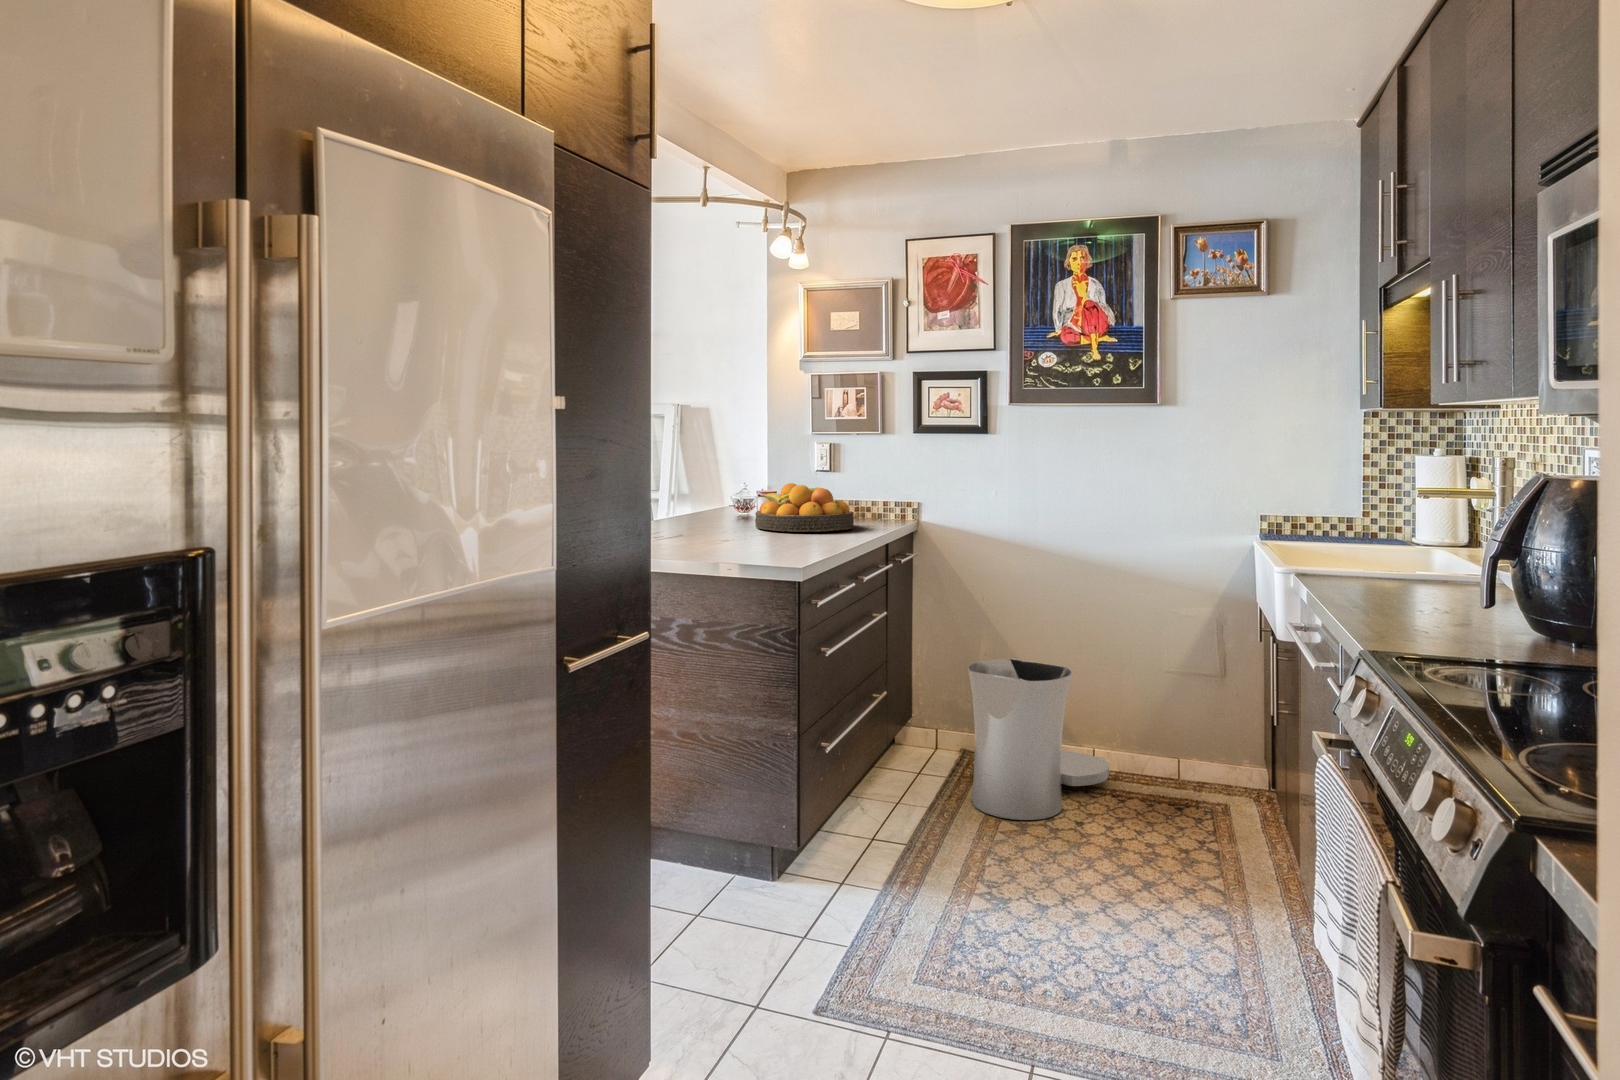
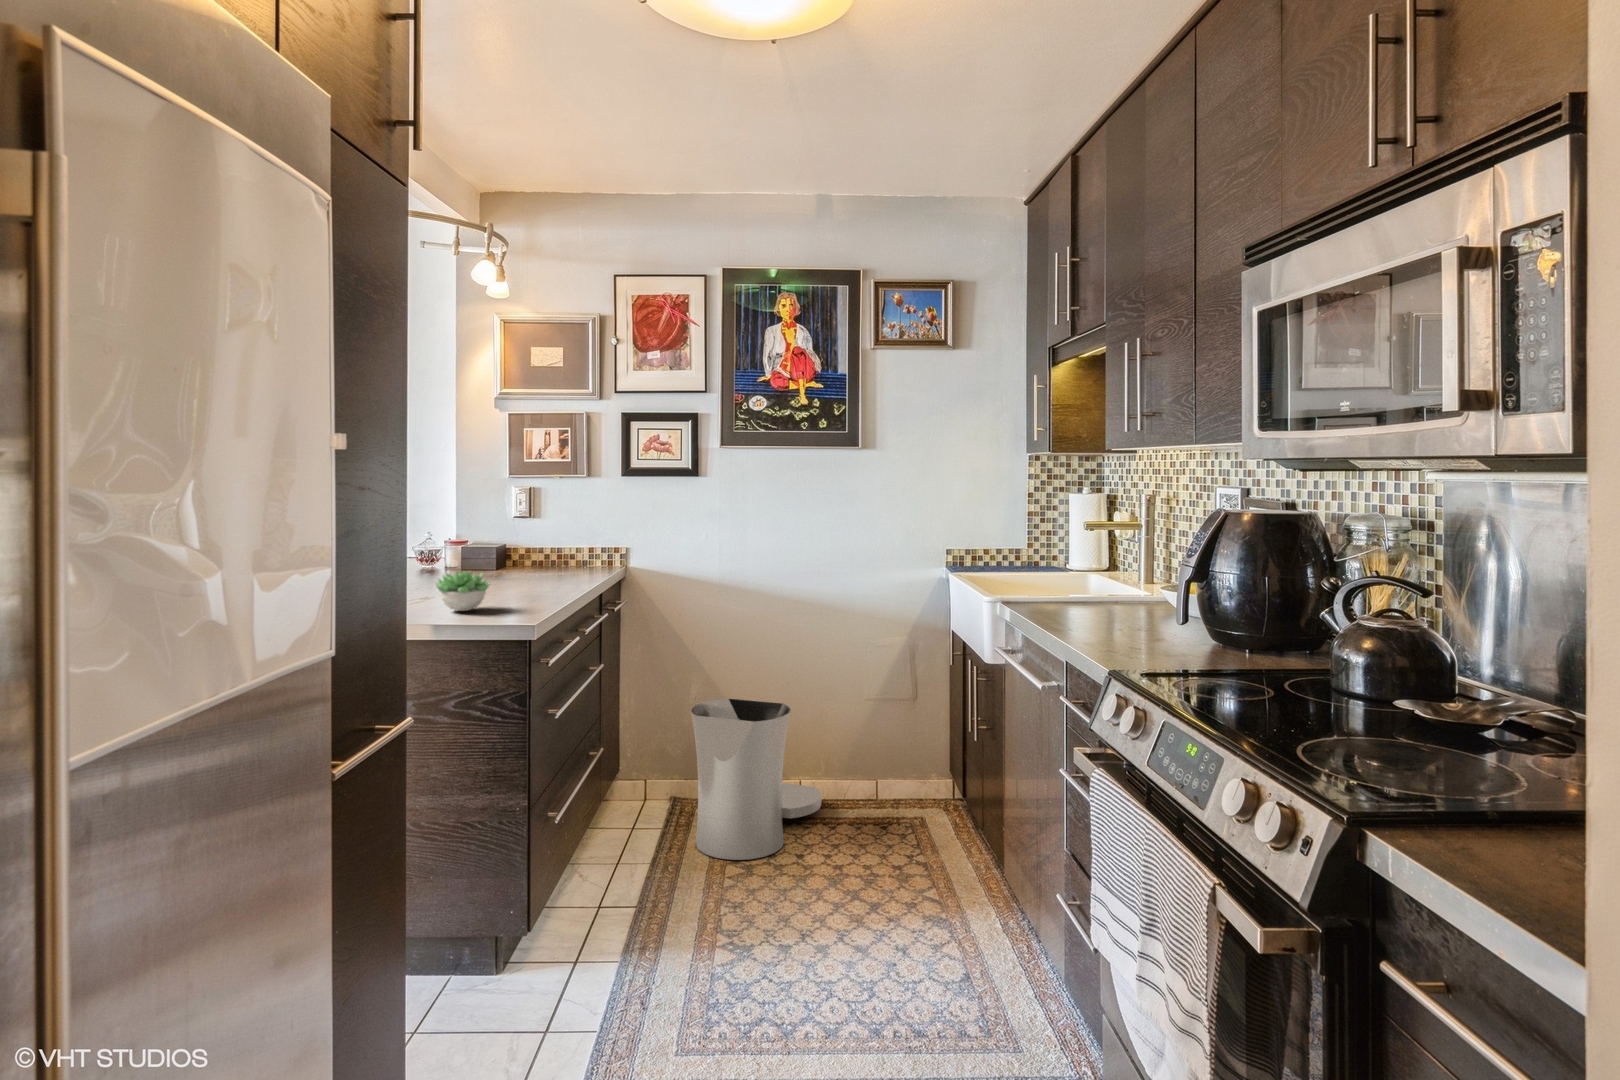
fruit bowl: present [755,483,854,532] -> none [456,525,566,578]
succulent plant: none [722,518,769,555] -> present [436,571,489,611]

